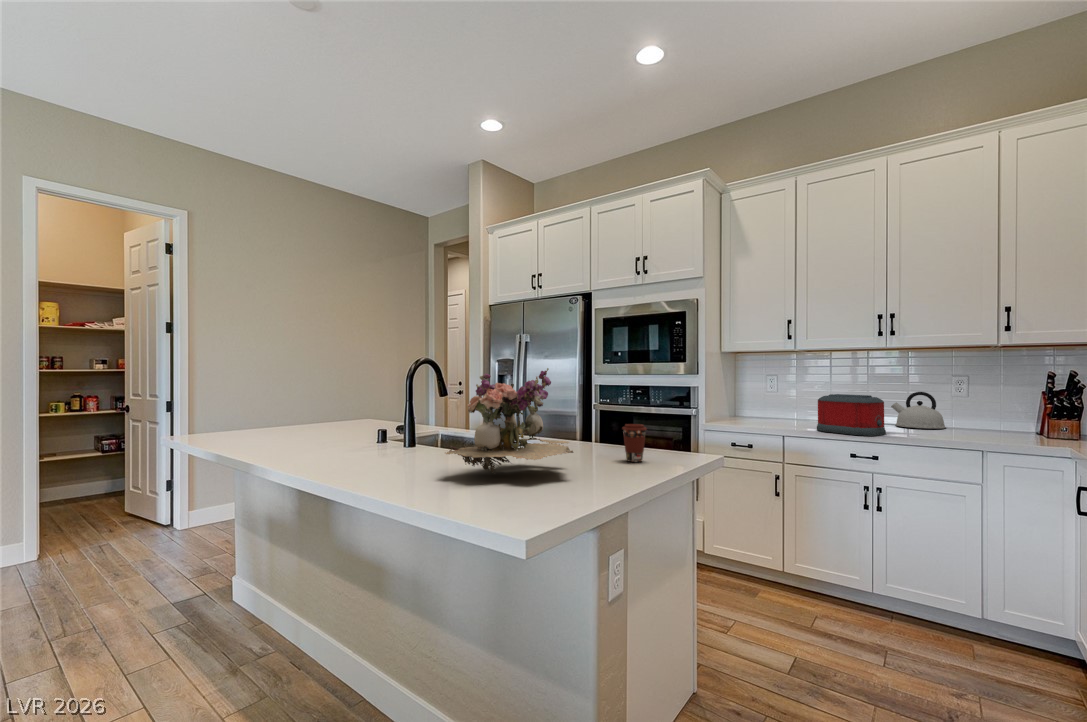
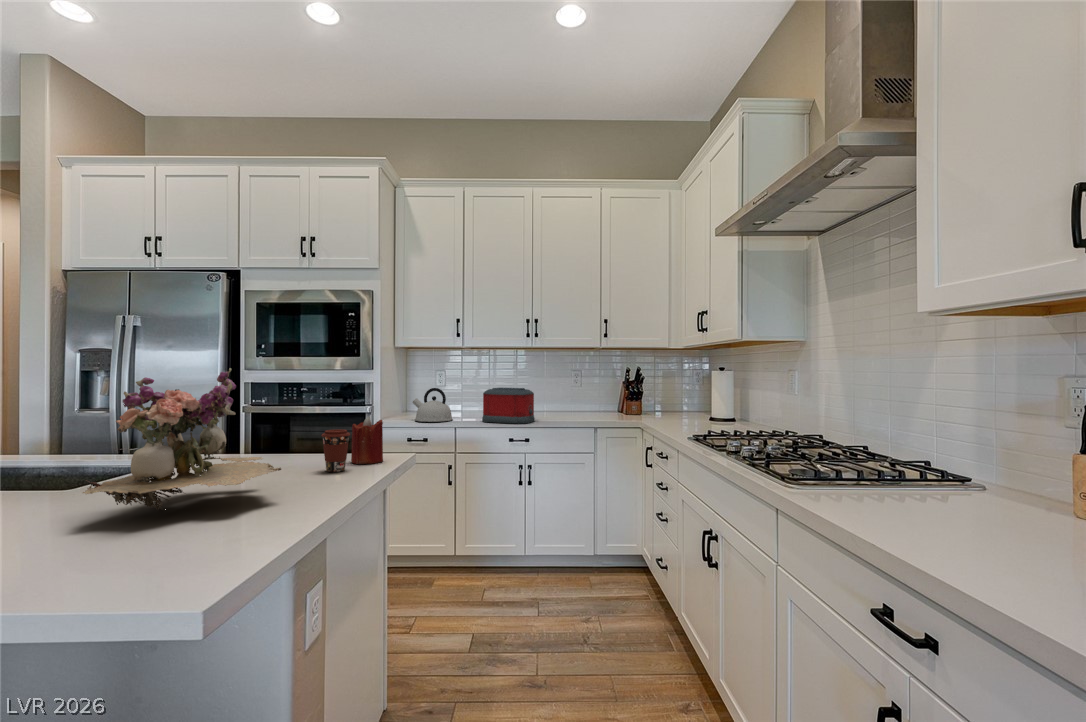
kettle: present [891,392,946,429] -> present [413,388,453,422]
candle: none [653,414,682,459] -> present [351,417,383,464]

